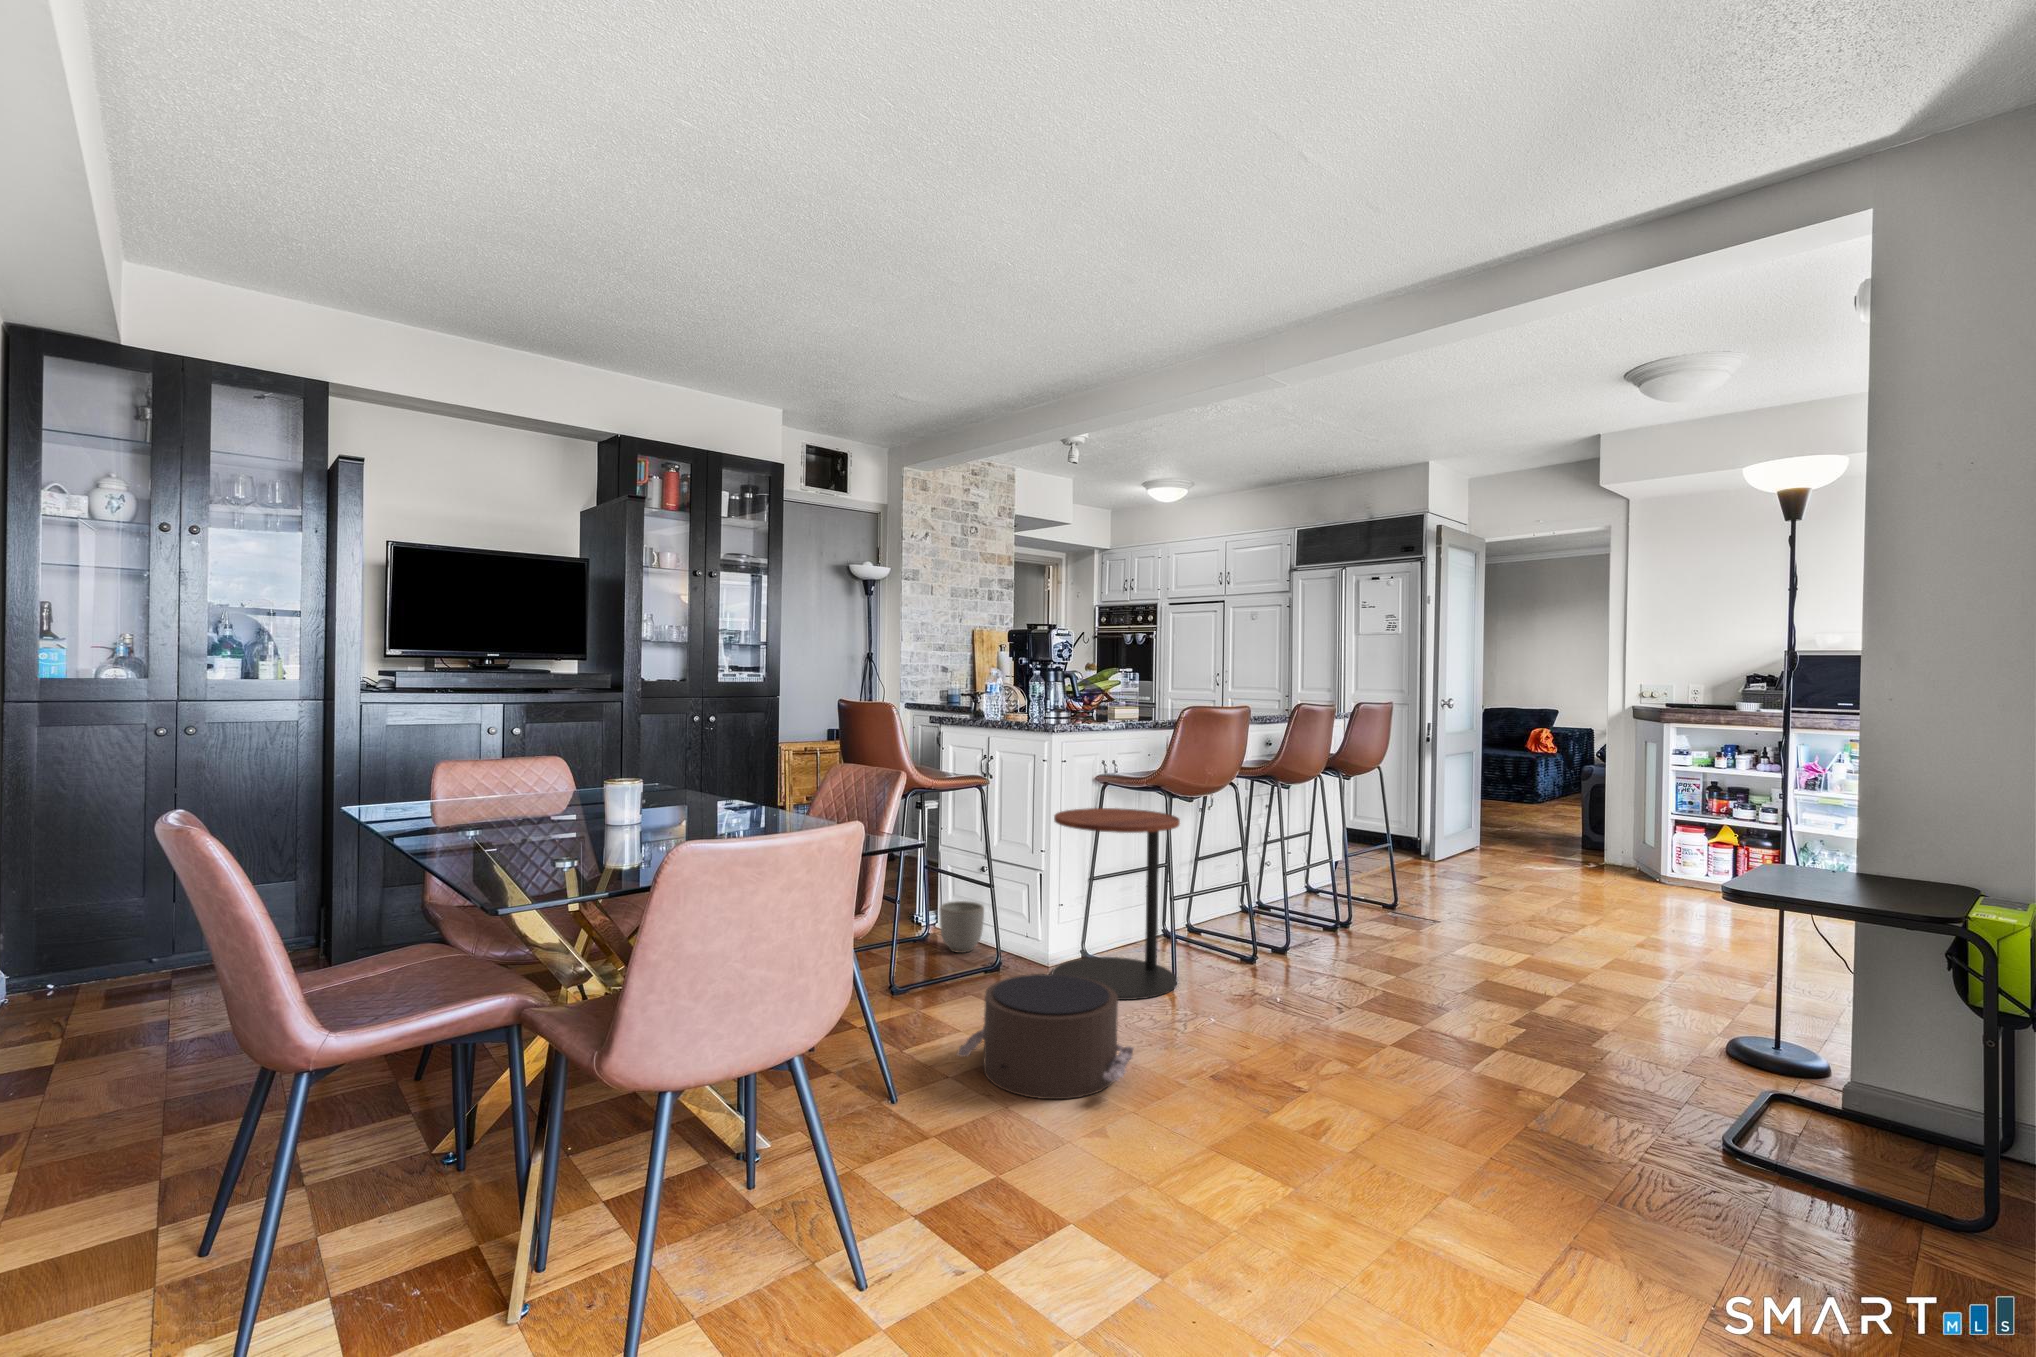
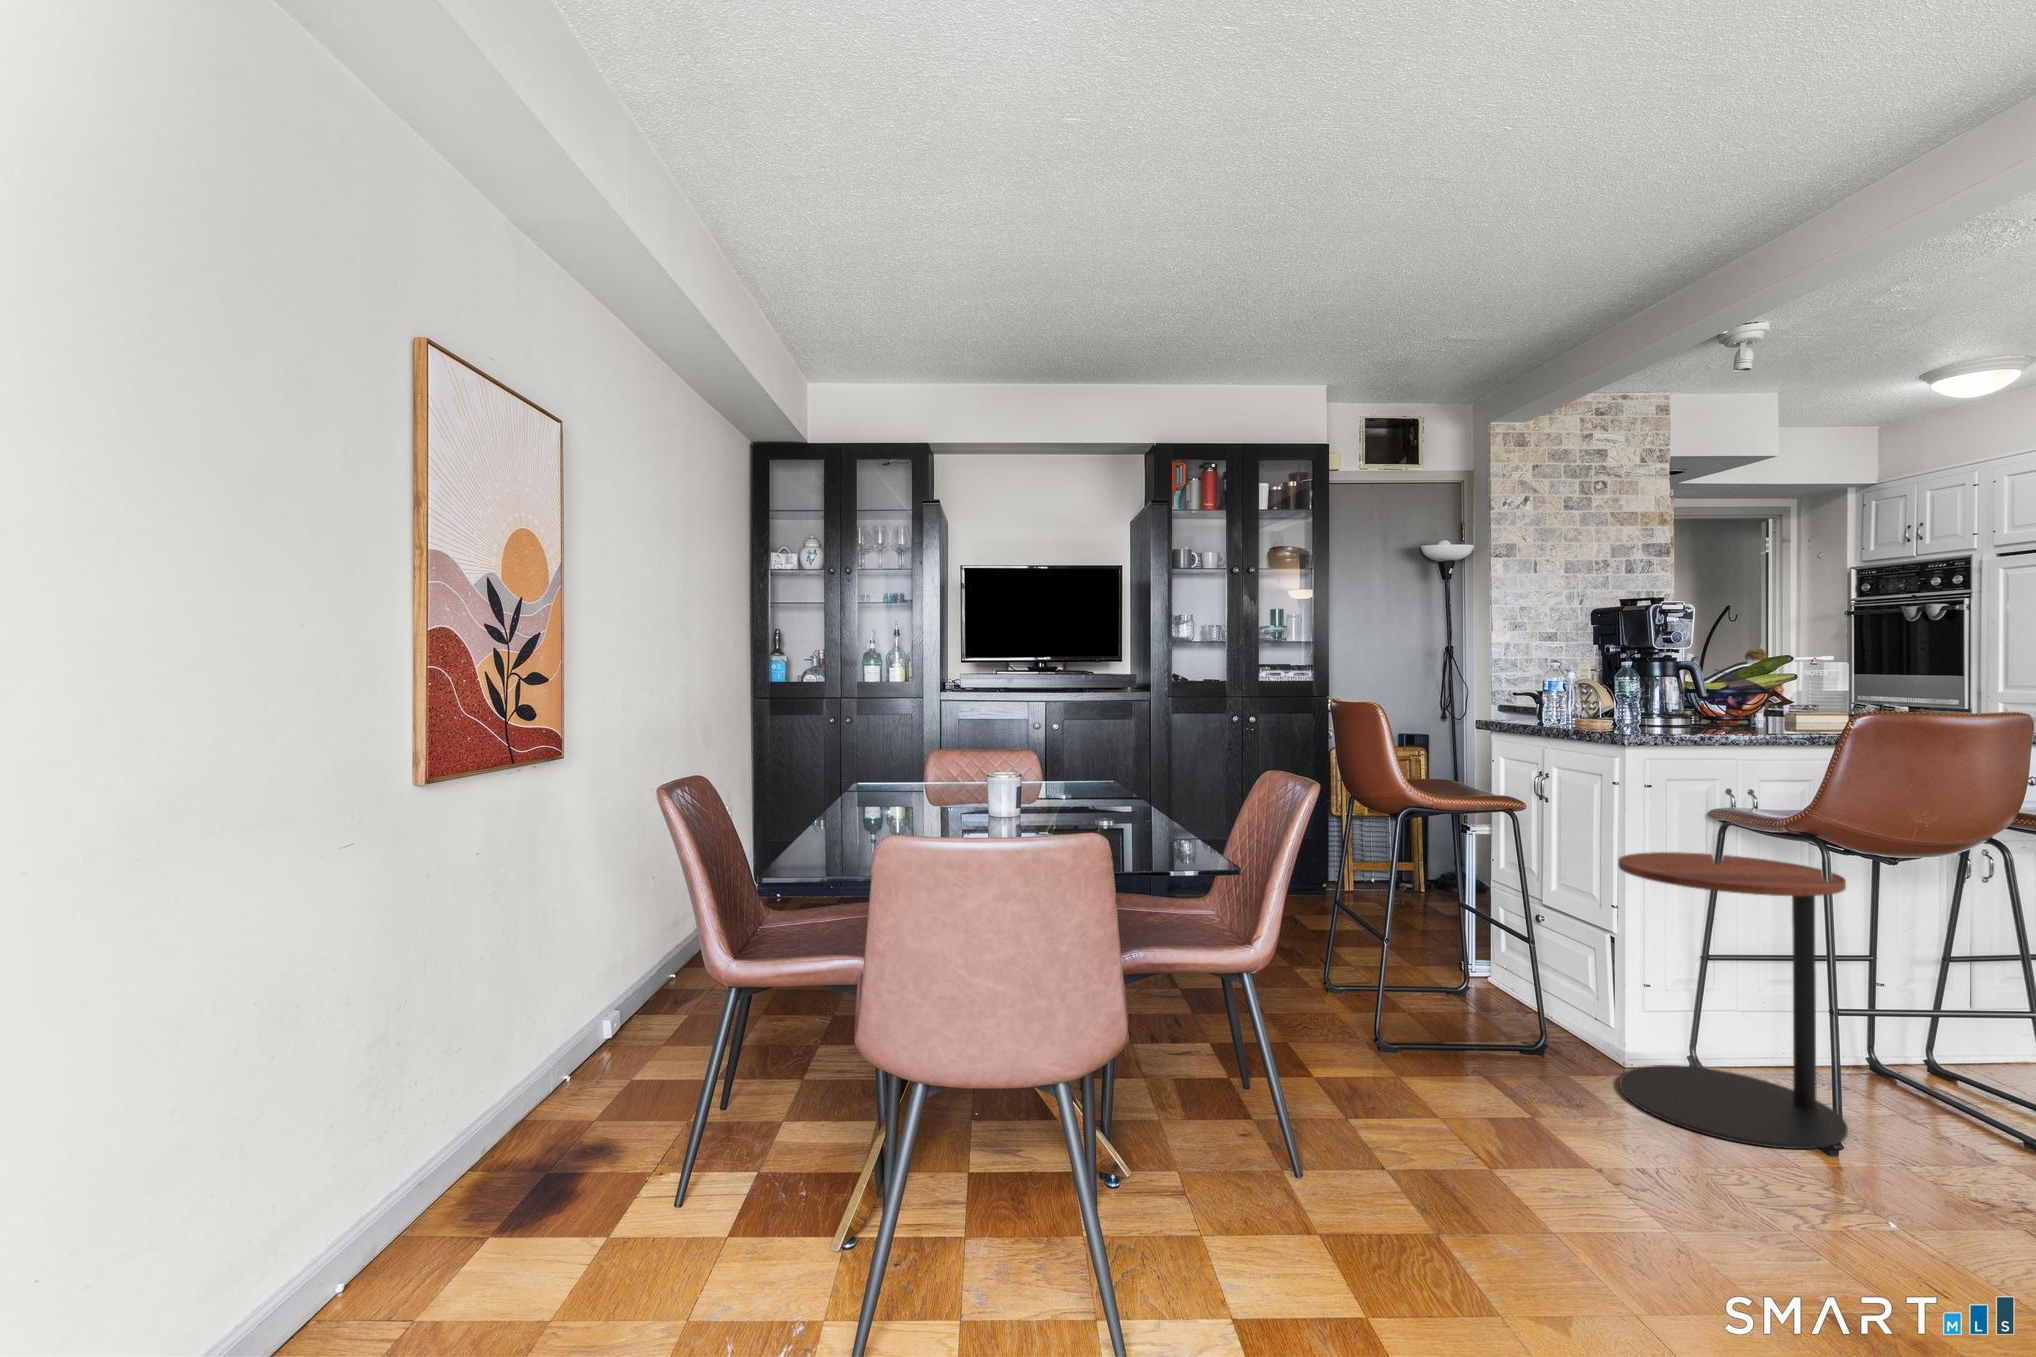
planter: present [940,901,984,953] -> none [1476,956,1539,1024]
pouf: present [957,974,1134,1099] -> none [1393,1063,1673,1254]

